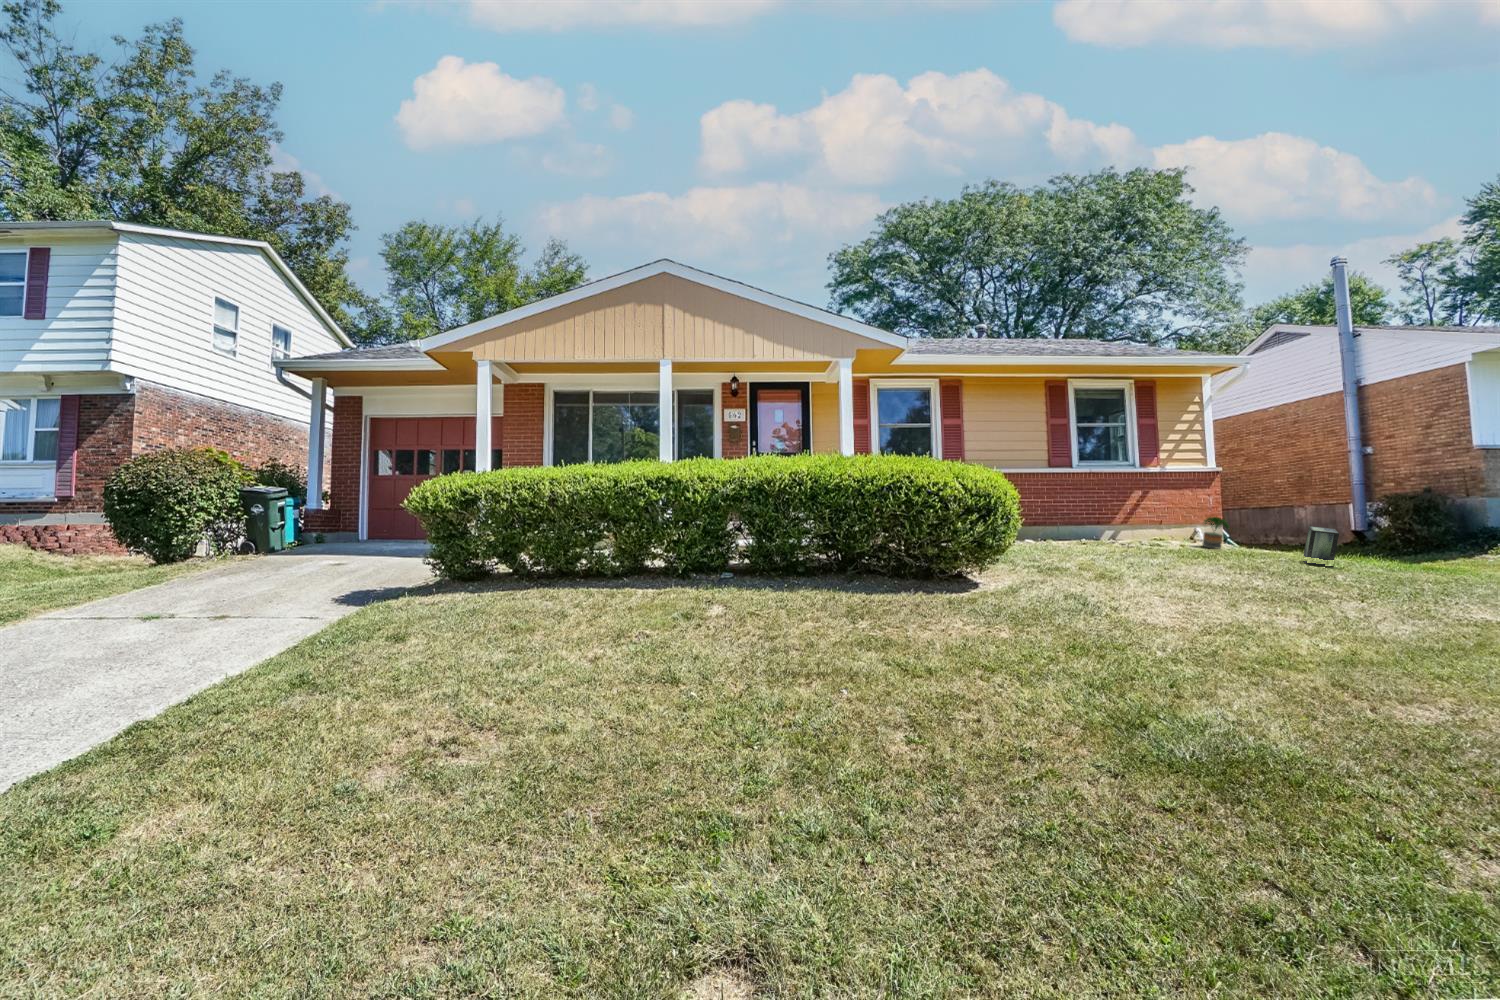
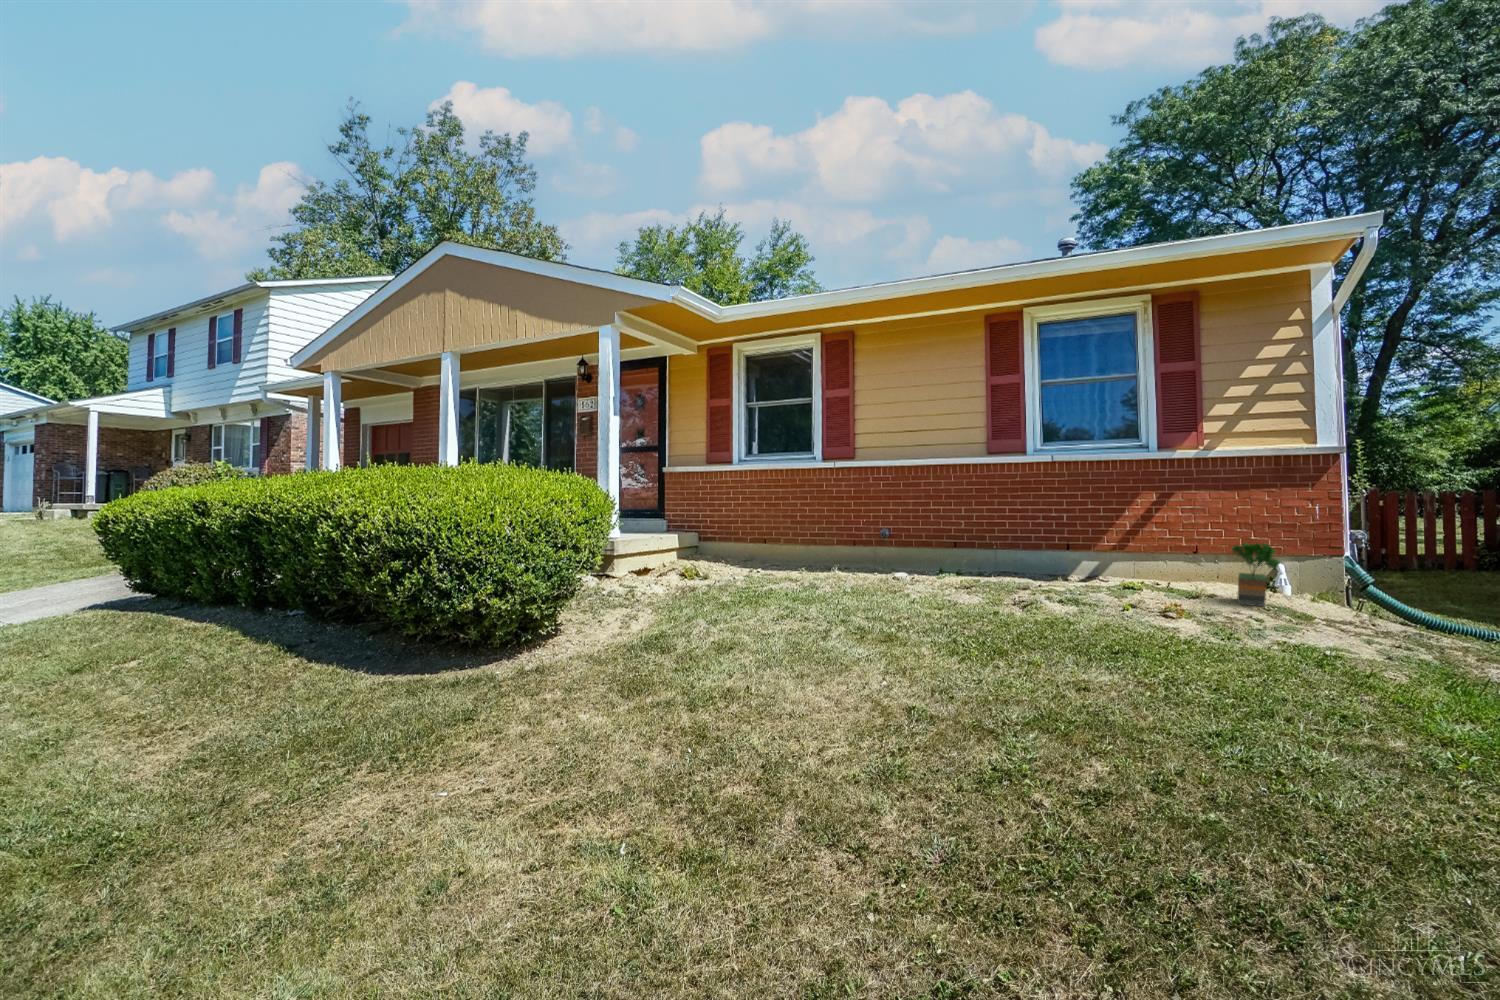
storage box: present [1303,526,1339,567] -> none [1373,572,1465,674]

